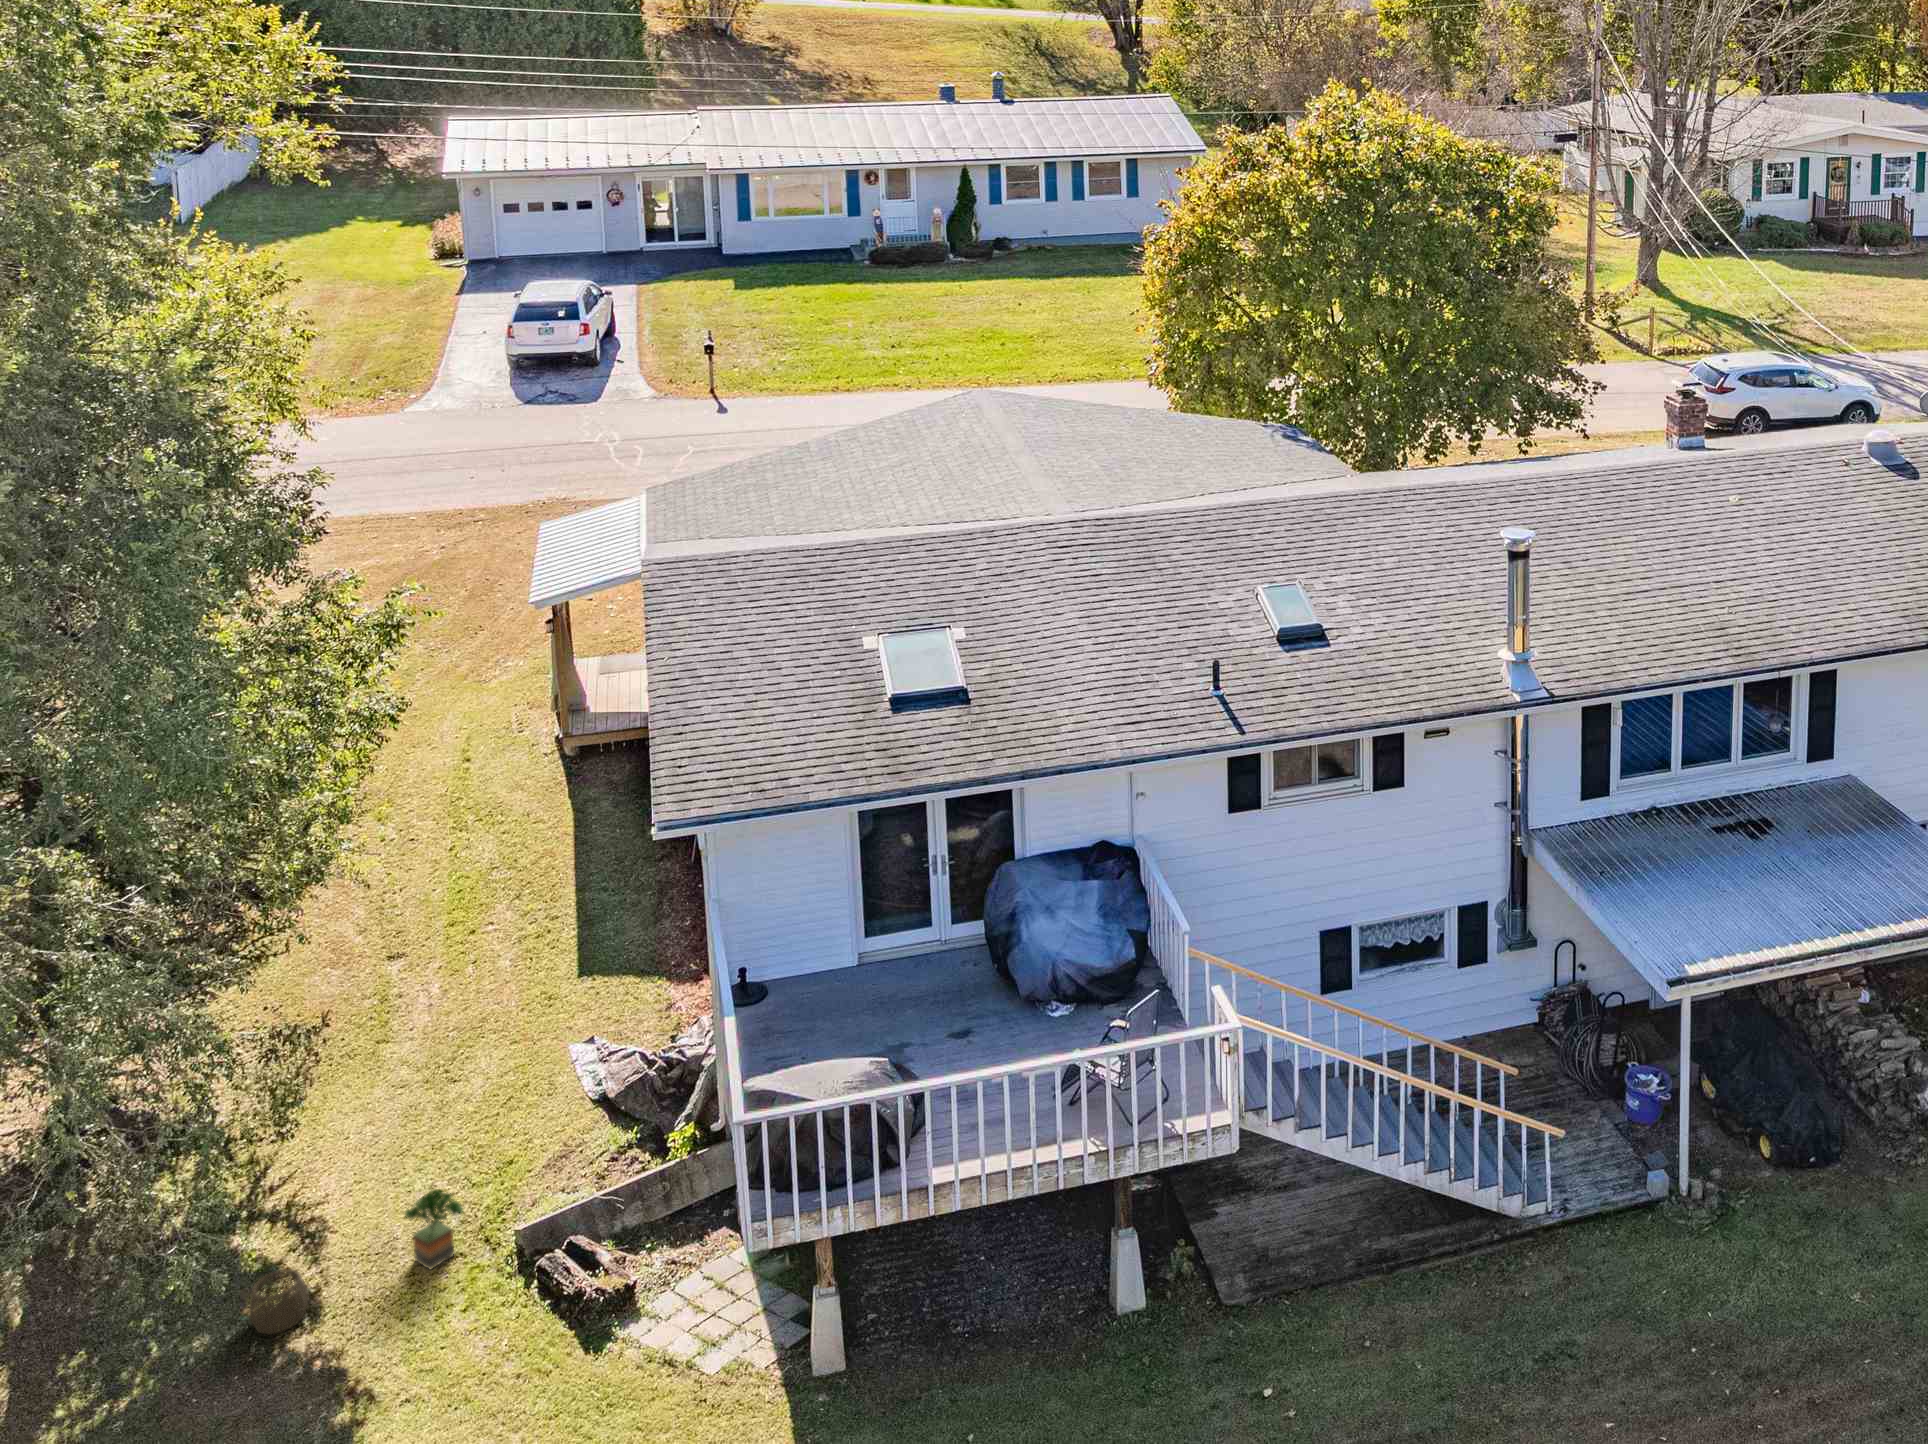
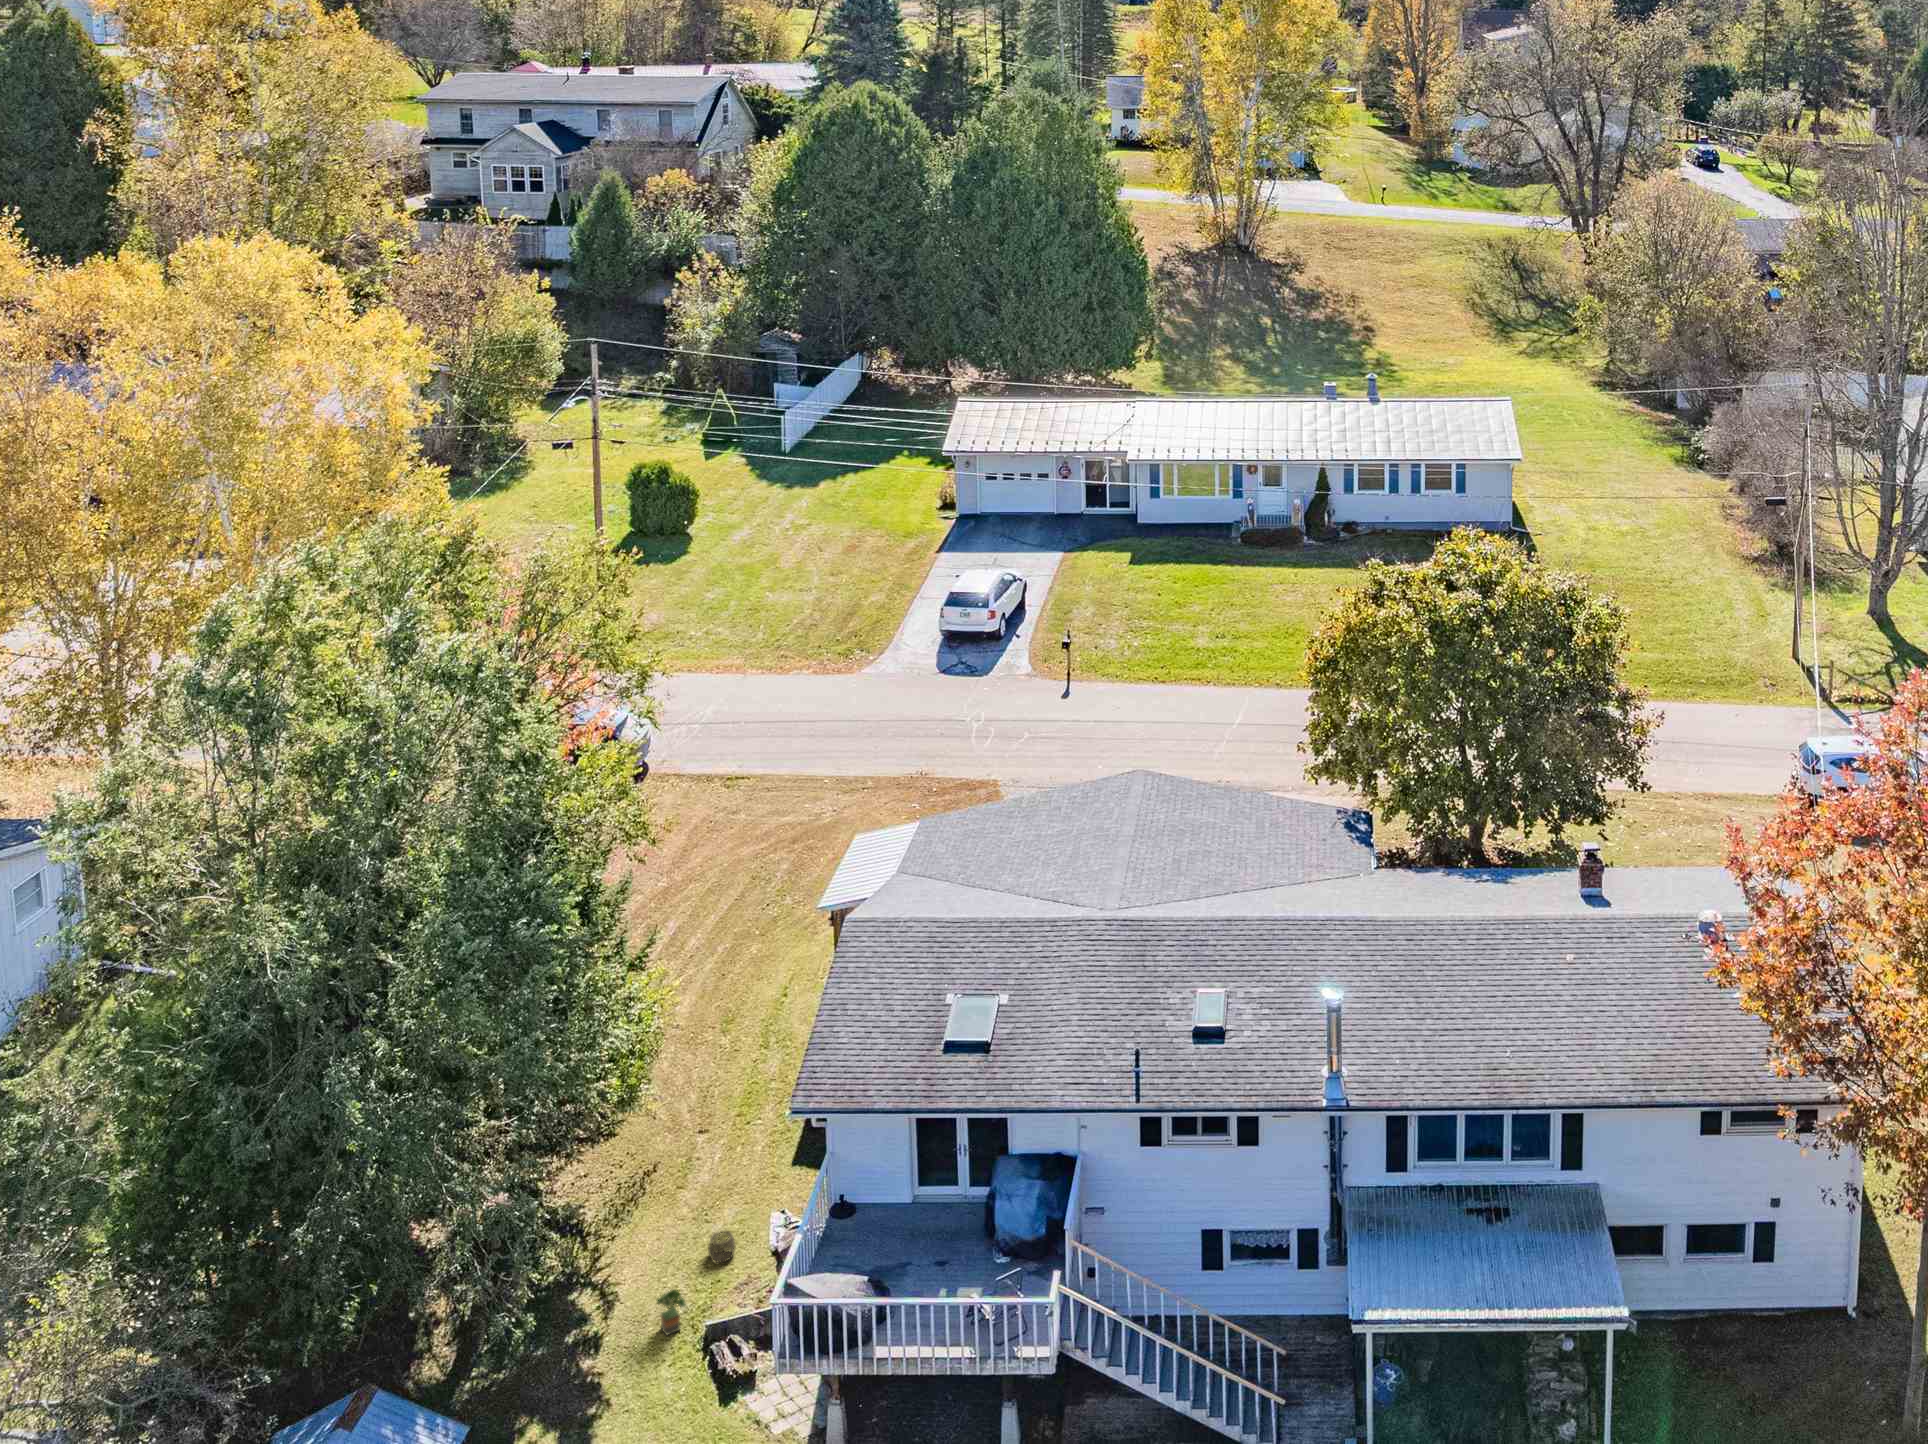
woven basket: present [248,1269,309,1334] -> present [708,1230,735,1263]

